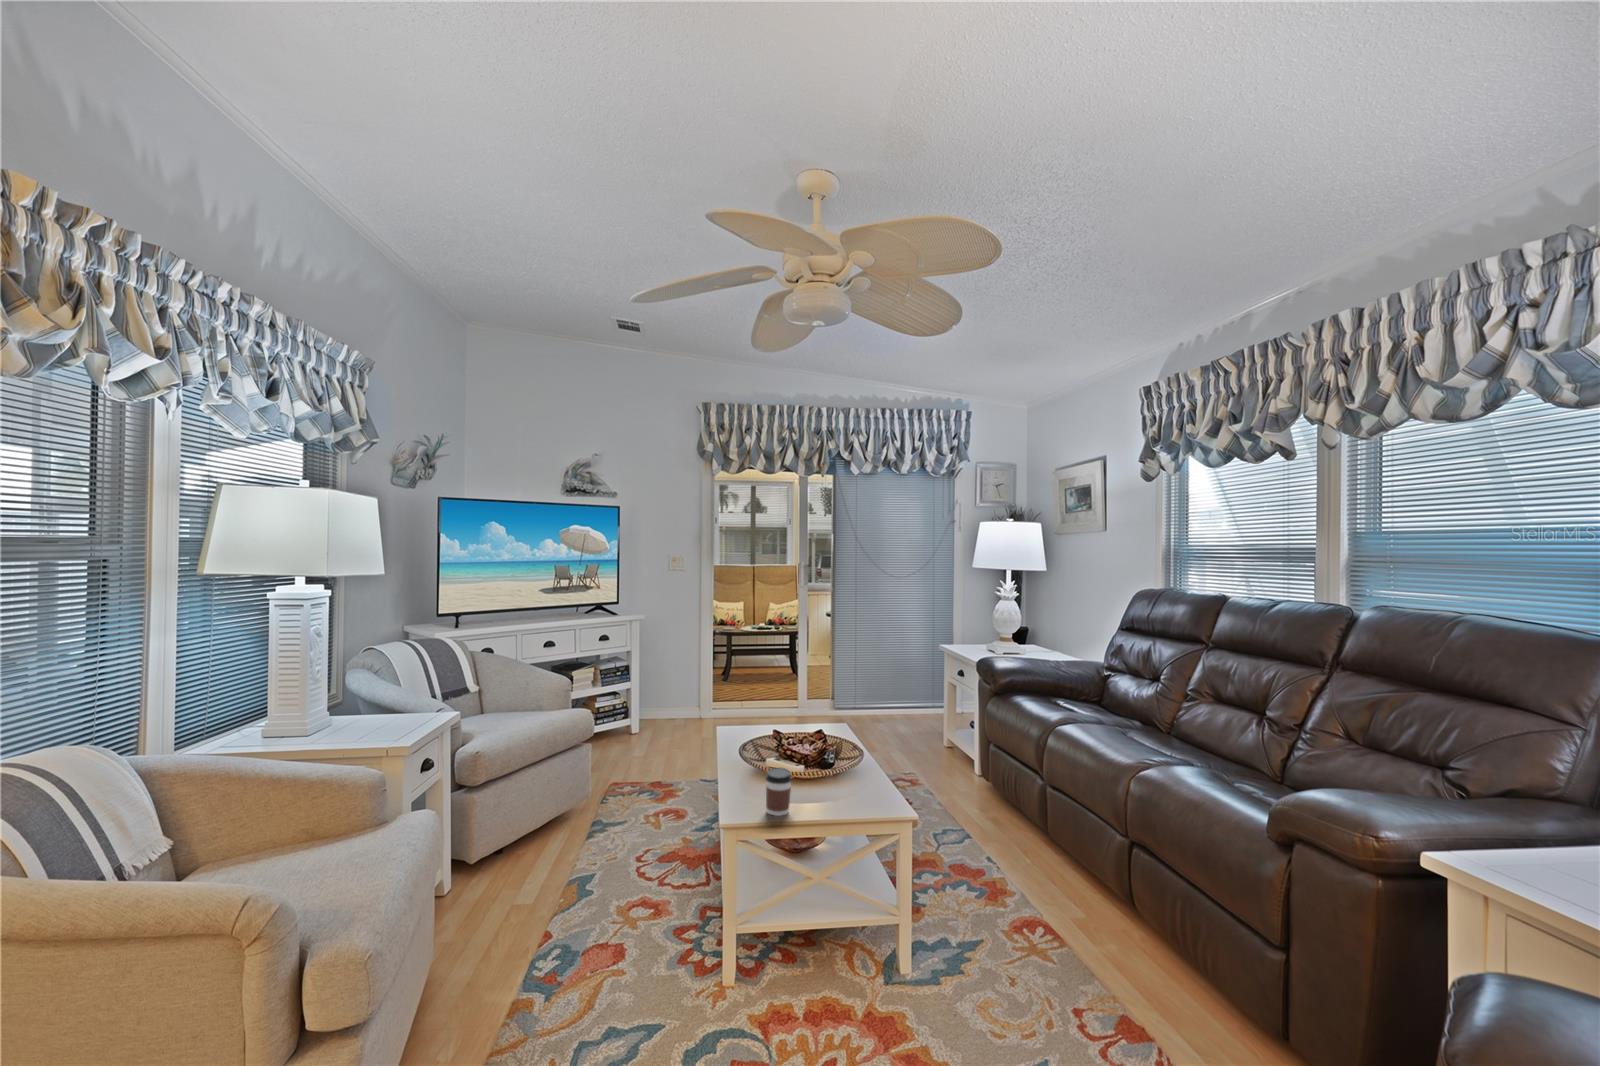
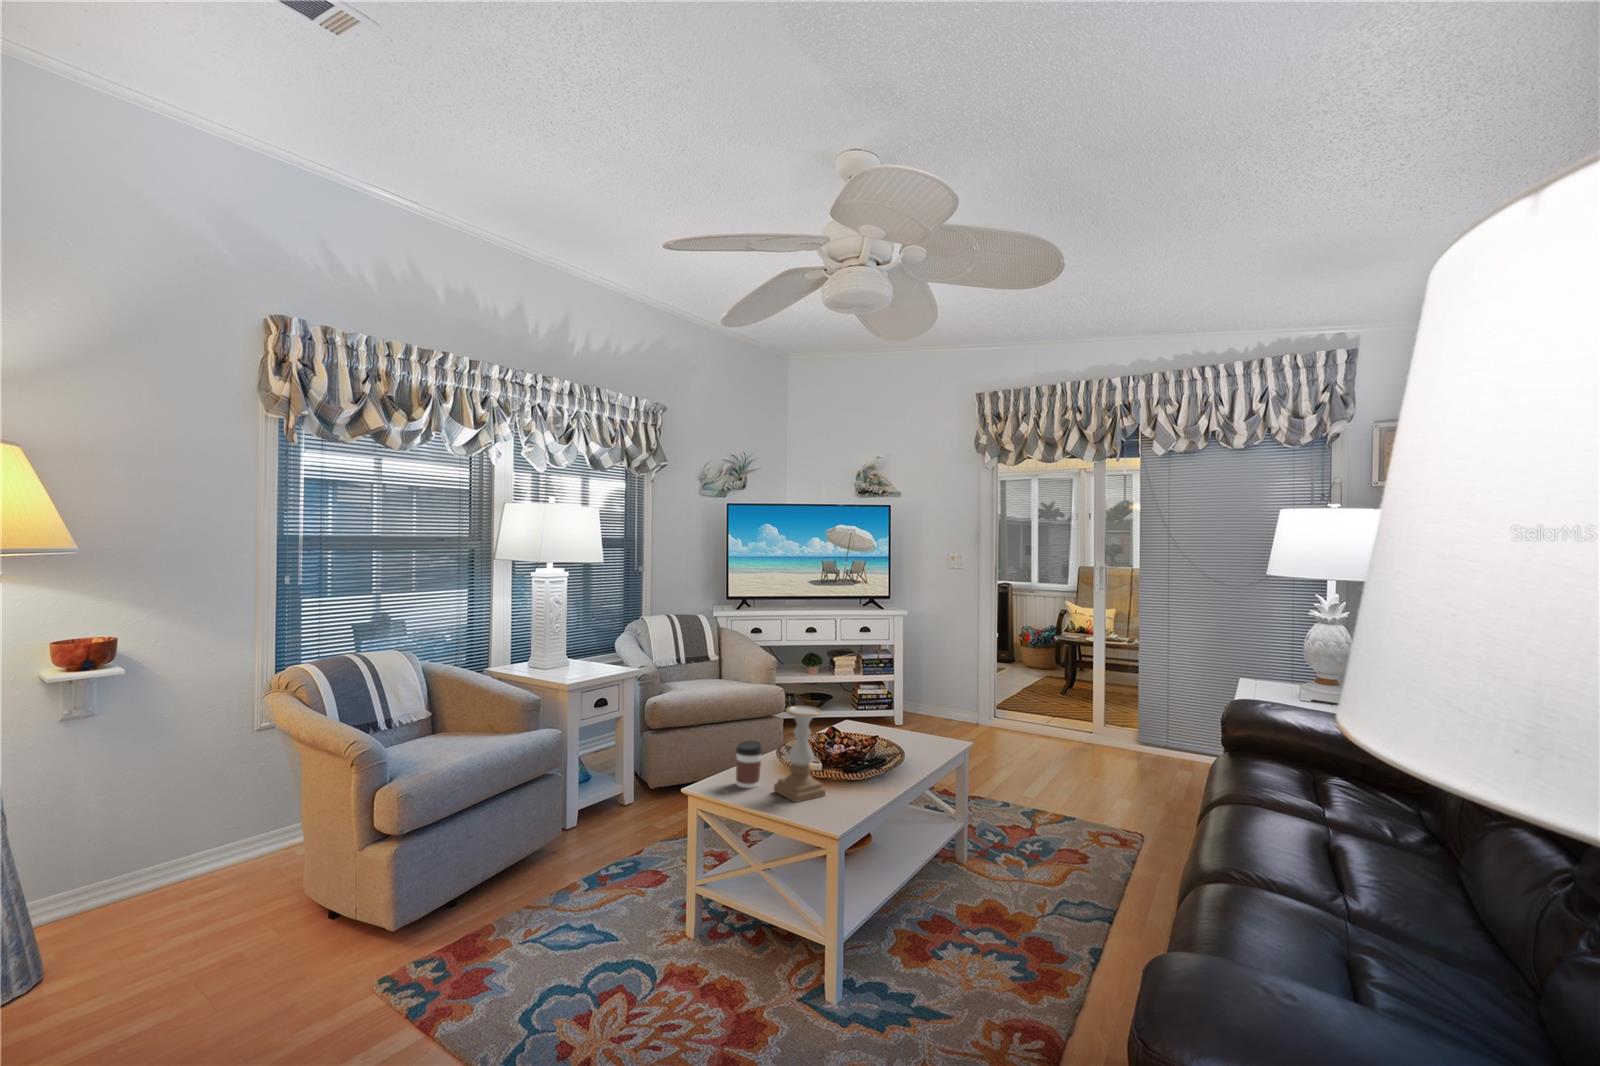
candle holder: none [812,723,852,814] -> present [774,706,825,802]

